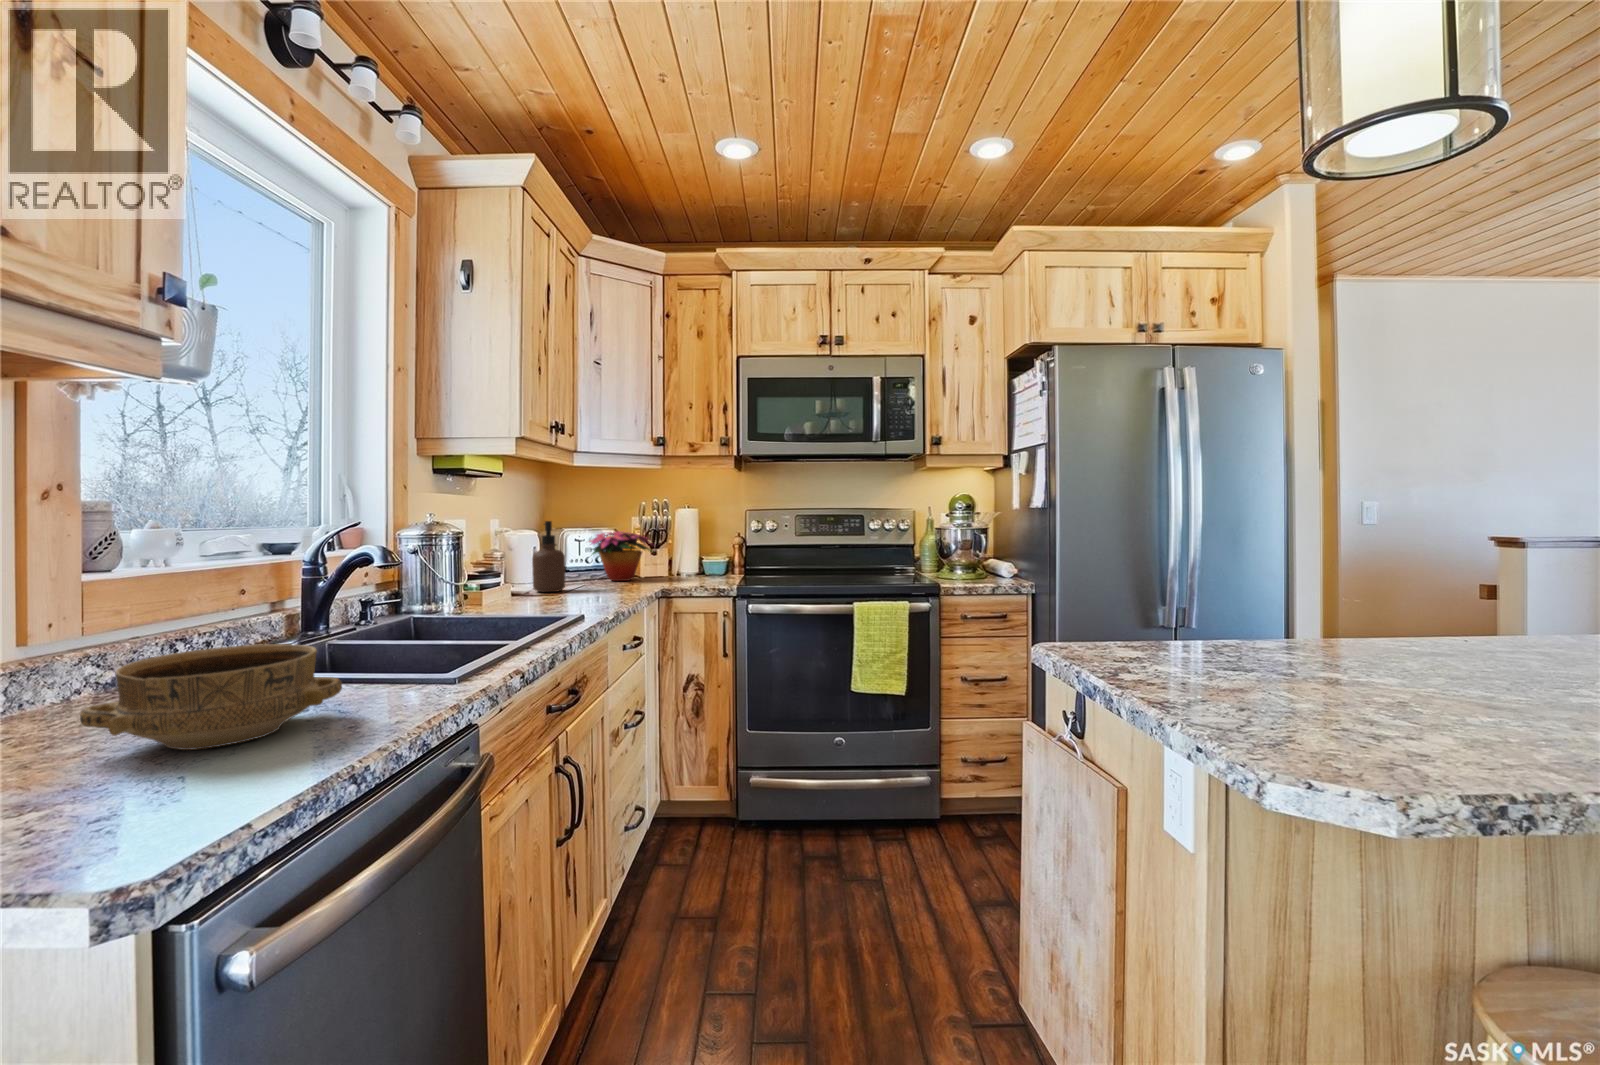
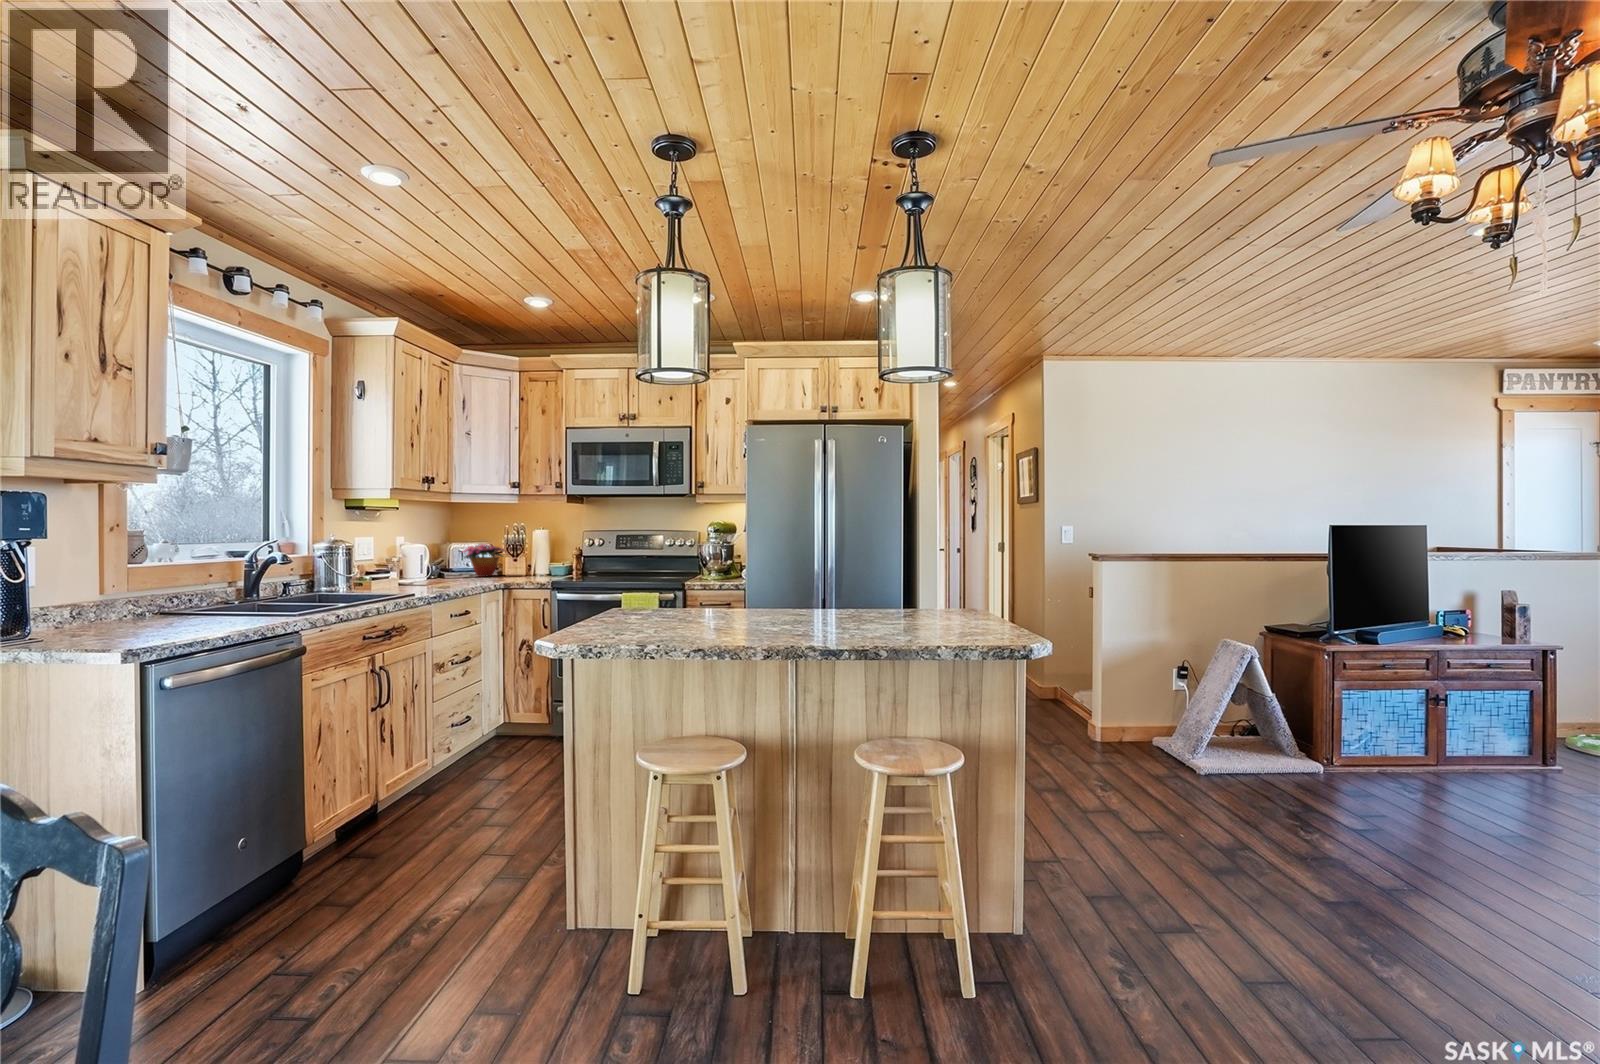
soap dispenser: present [532,521,565,592] -> none [413,538,435,582]
ceramic bowl: present [80,644,342,750] -> none [123,593,234,629]

